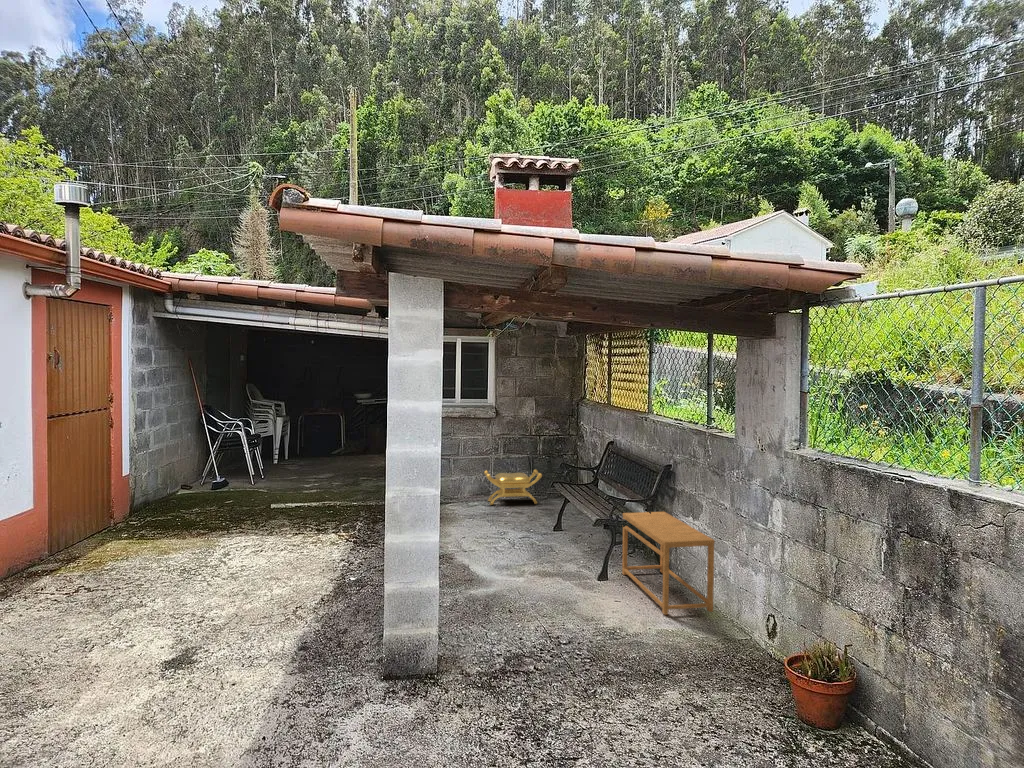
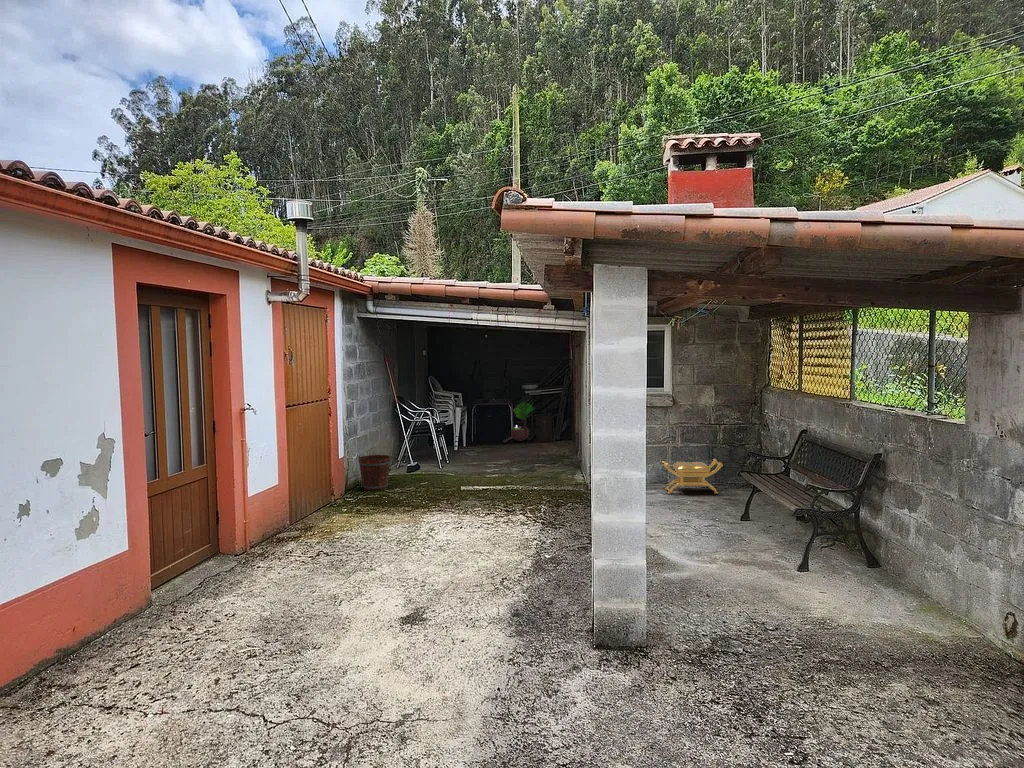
potted tree: none [341,409,367,453] -> present [511,403,532,441]
bucket: none [152,471,192,511] -> present [358,455,391,490]
side table: present [622,512,715,615] -> none [824,504,940,612]

